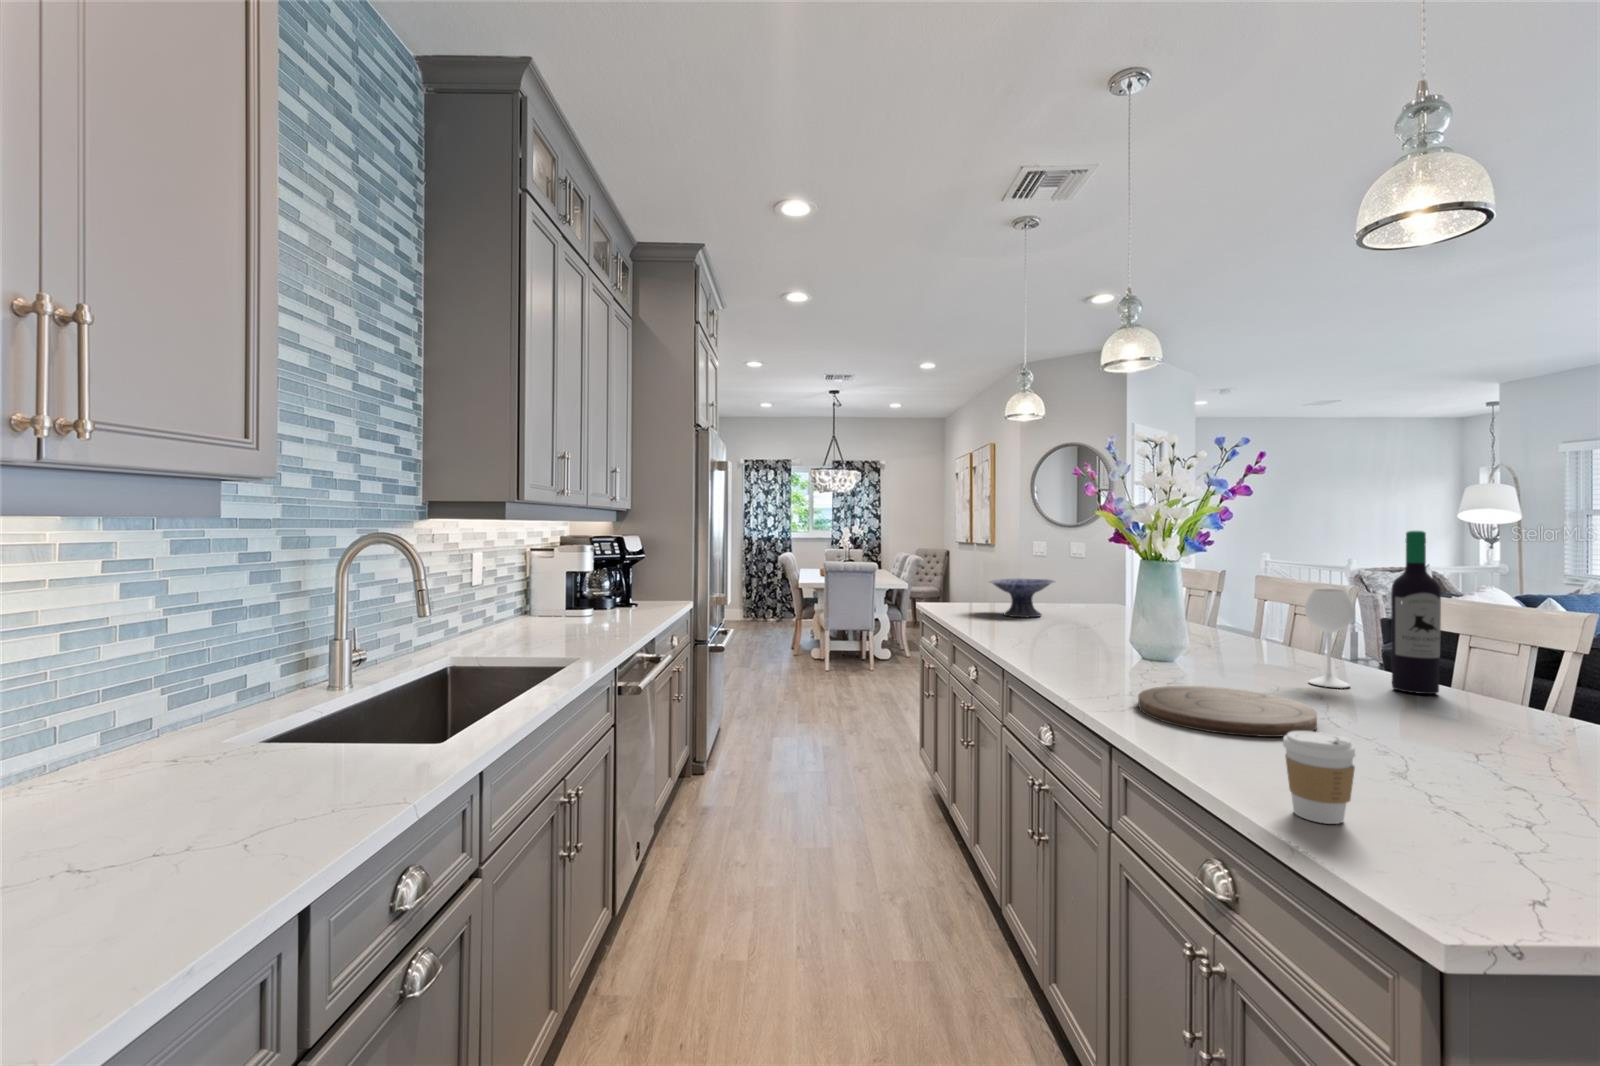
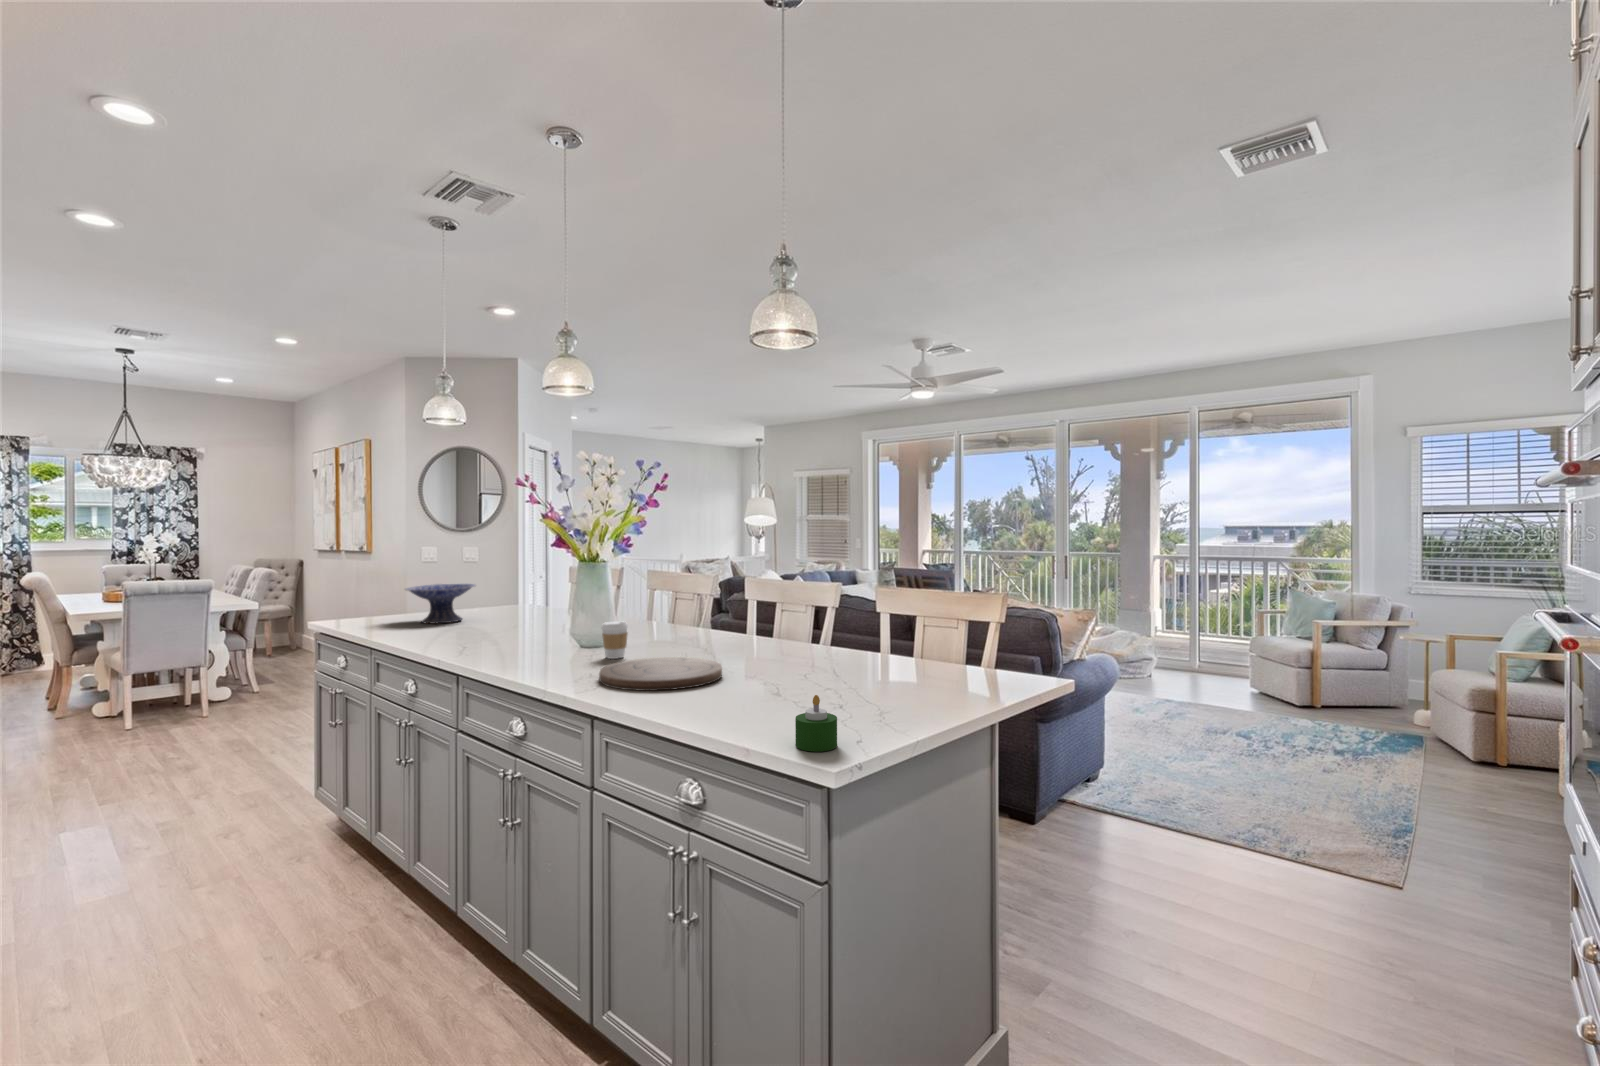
wine bottle: present [1305,531,1441,694] -> none [697,533,772,648]
coffee cup: present [1283,731,1355,824] -> present [601,621,628,659]
candle: none [1379,796,1469,895] -> present [795,695,837,752]

